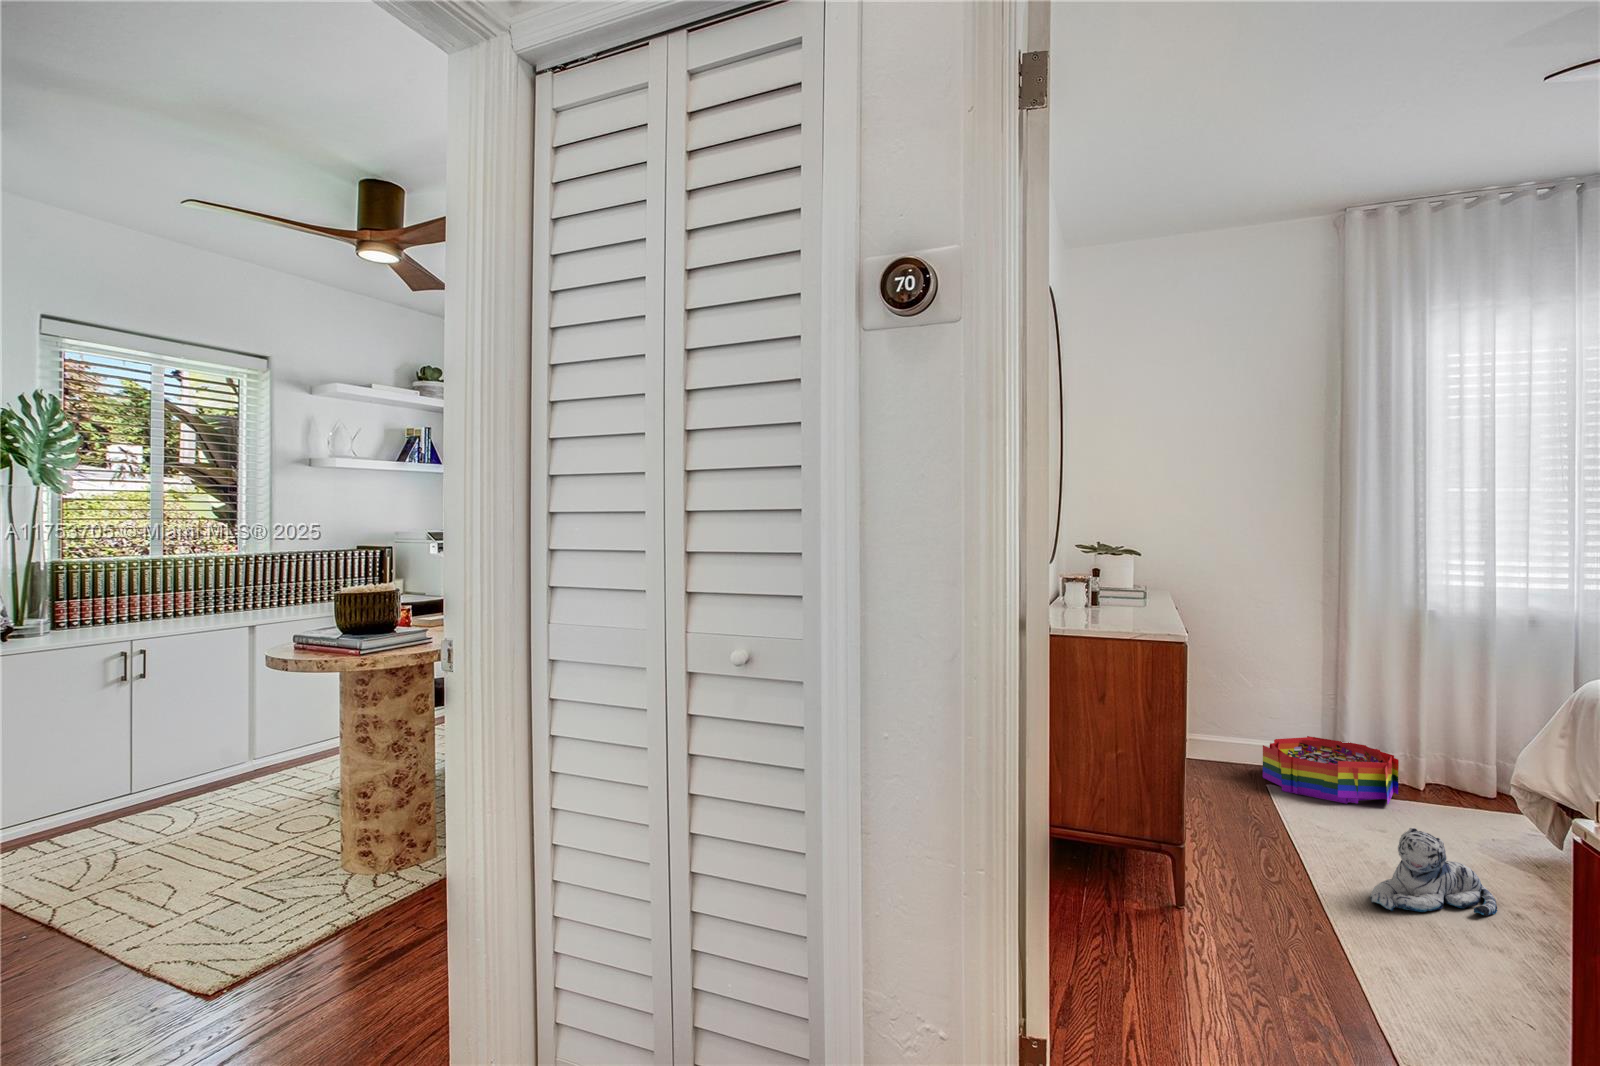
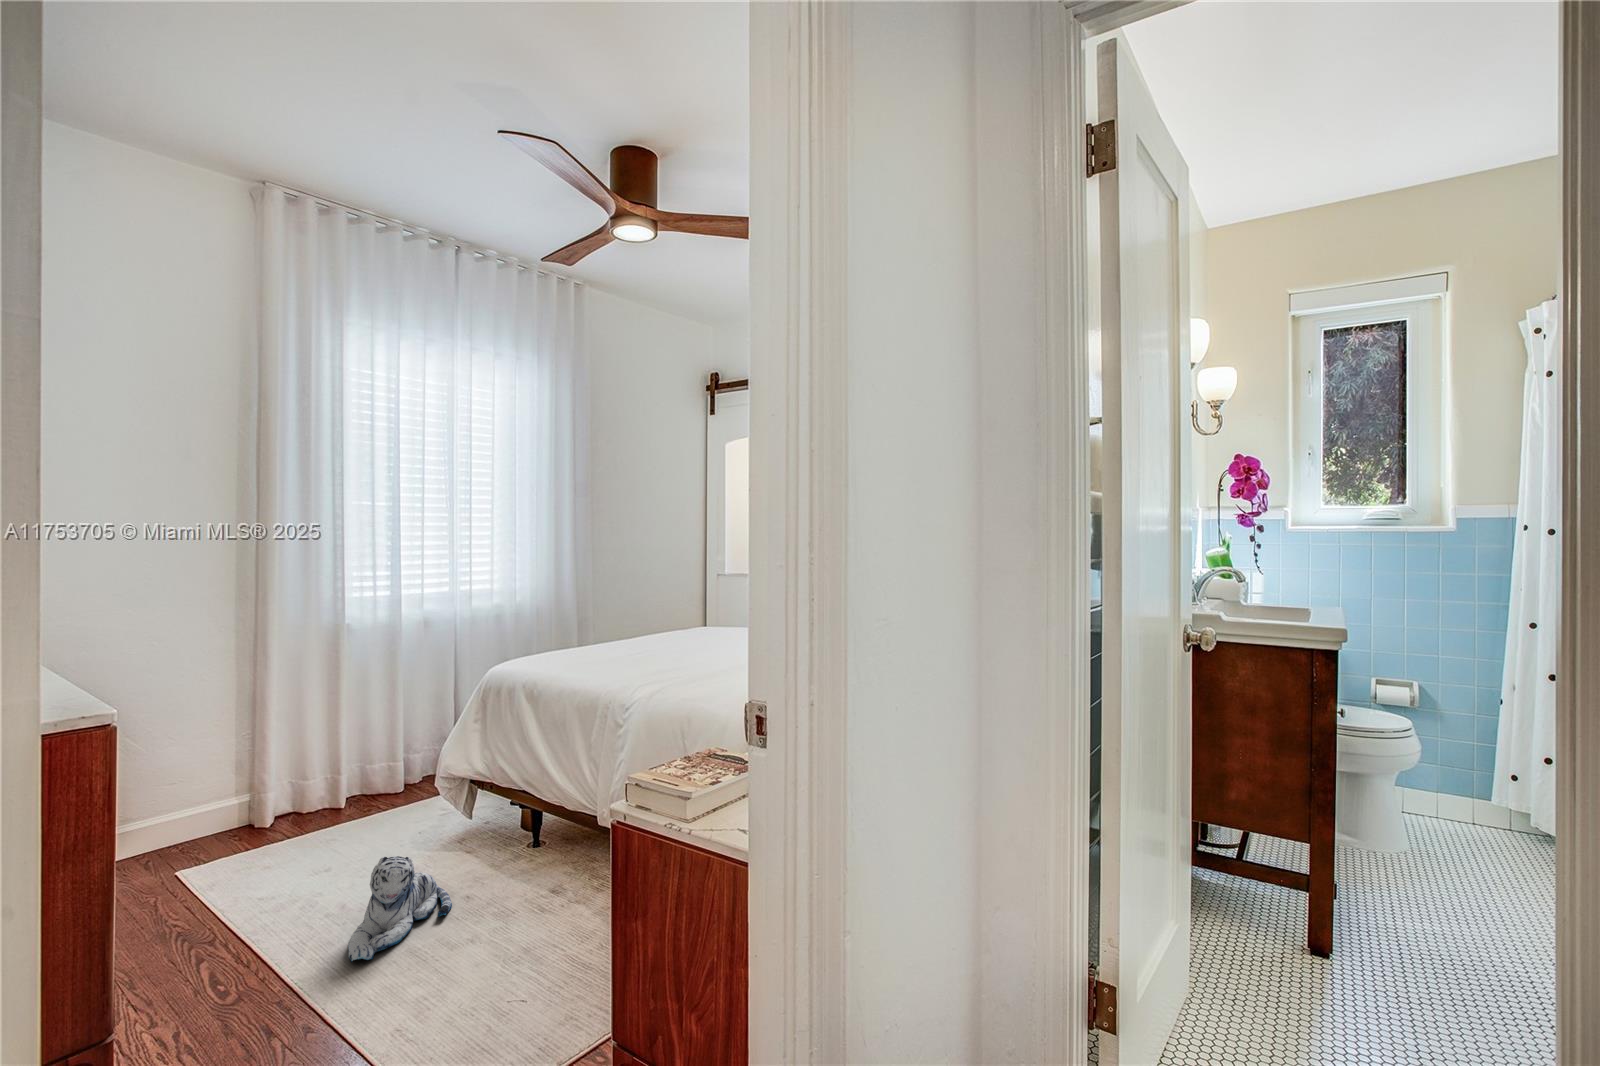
storage bin: present [1263,736,1399,804] -> none [167,781,327,872]

